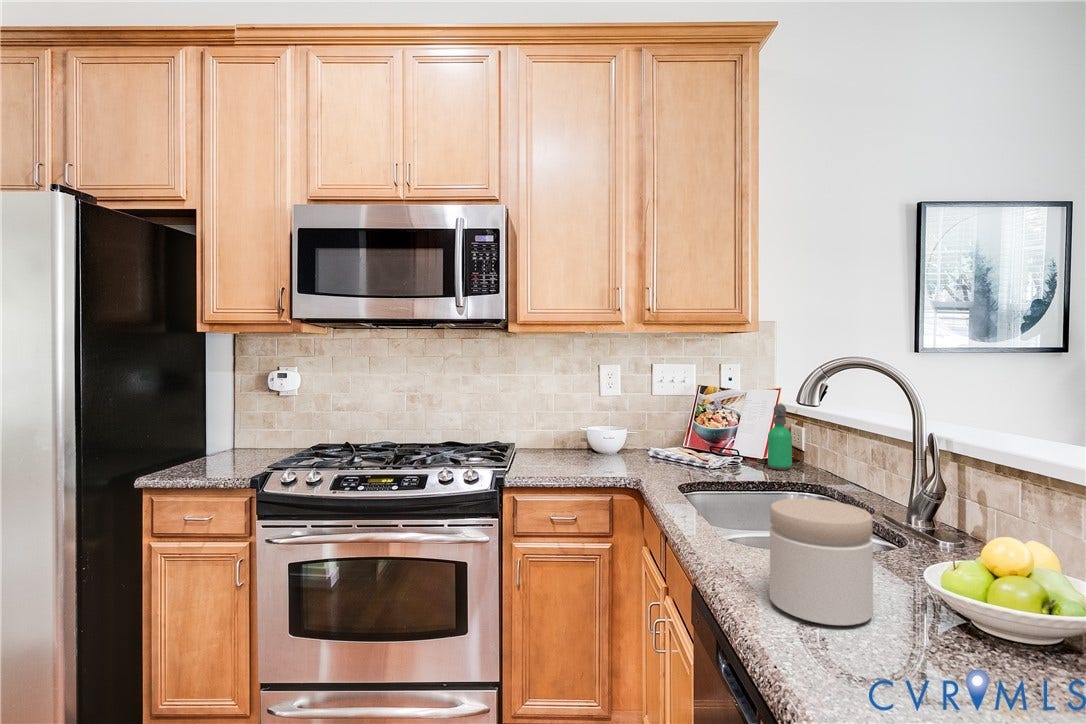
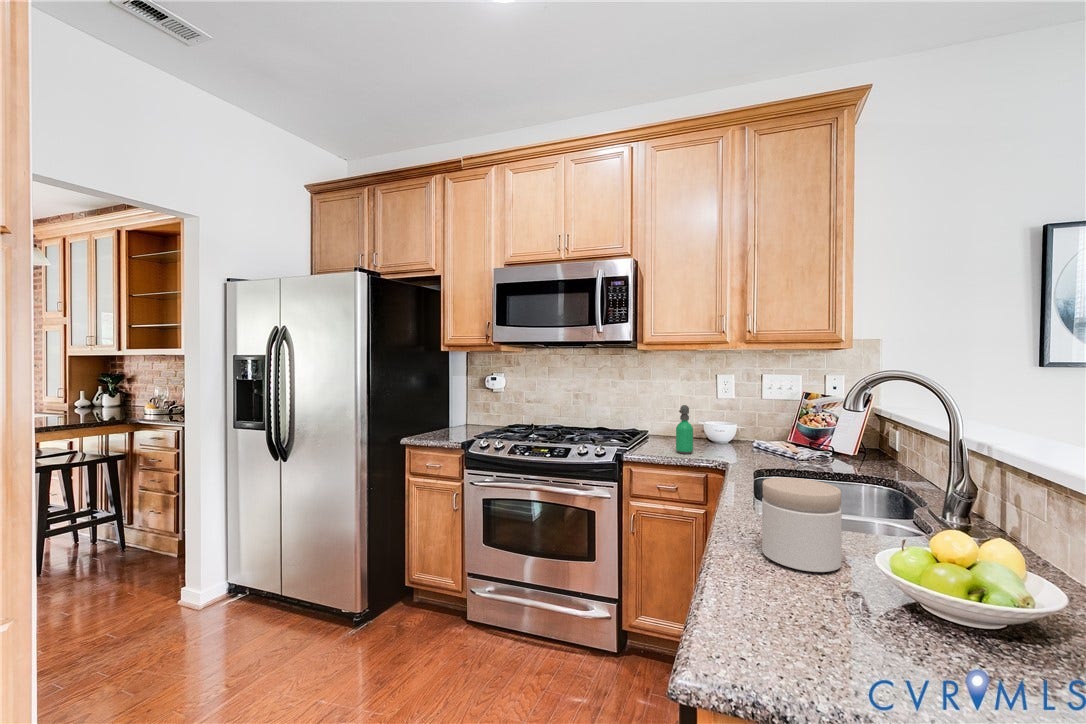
soap dispenser: present [768,404,792,470] -> present [676,405,693,454]

